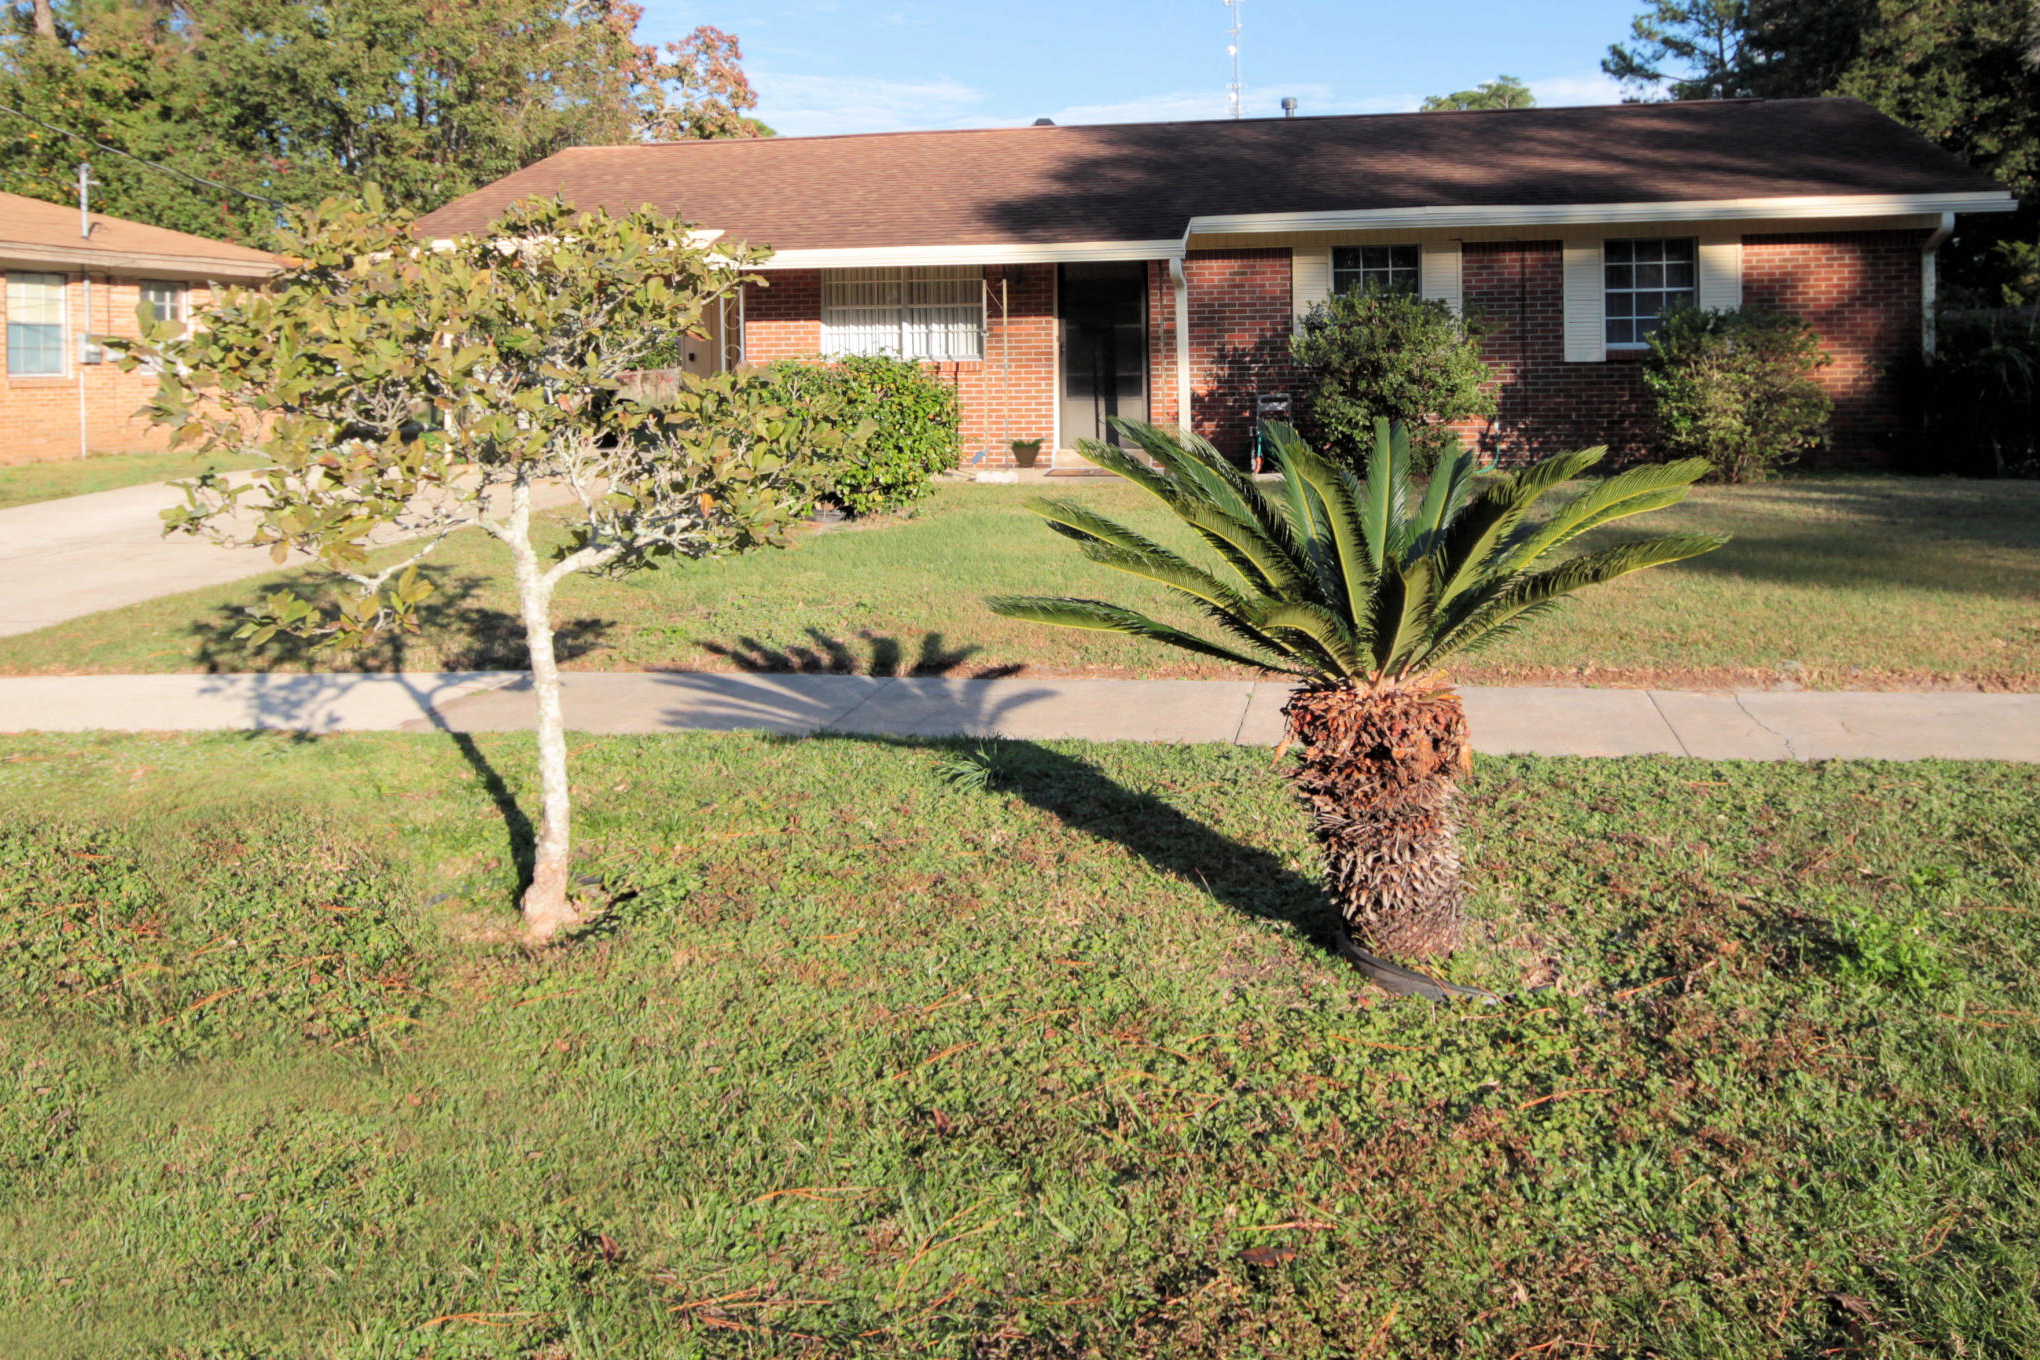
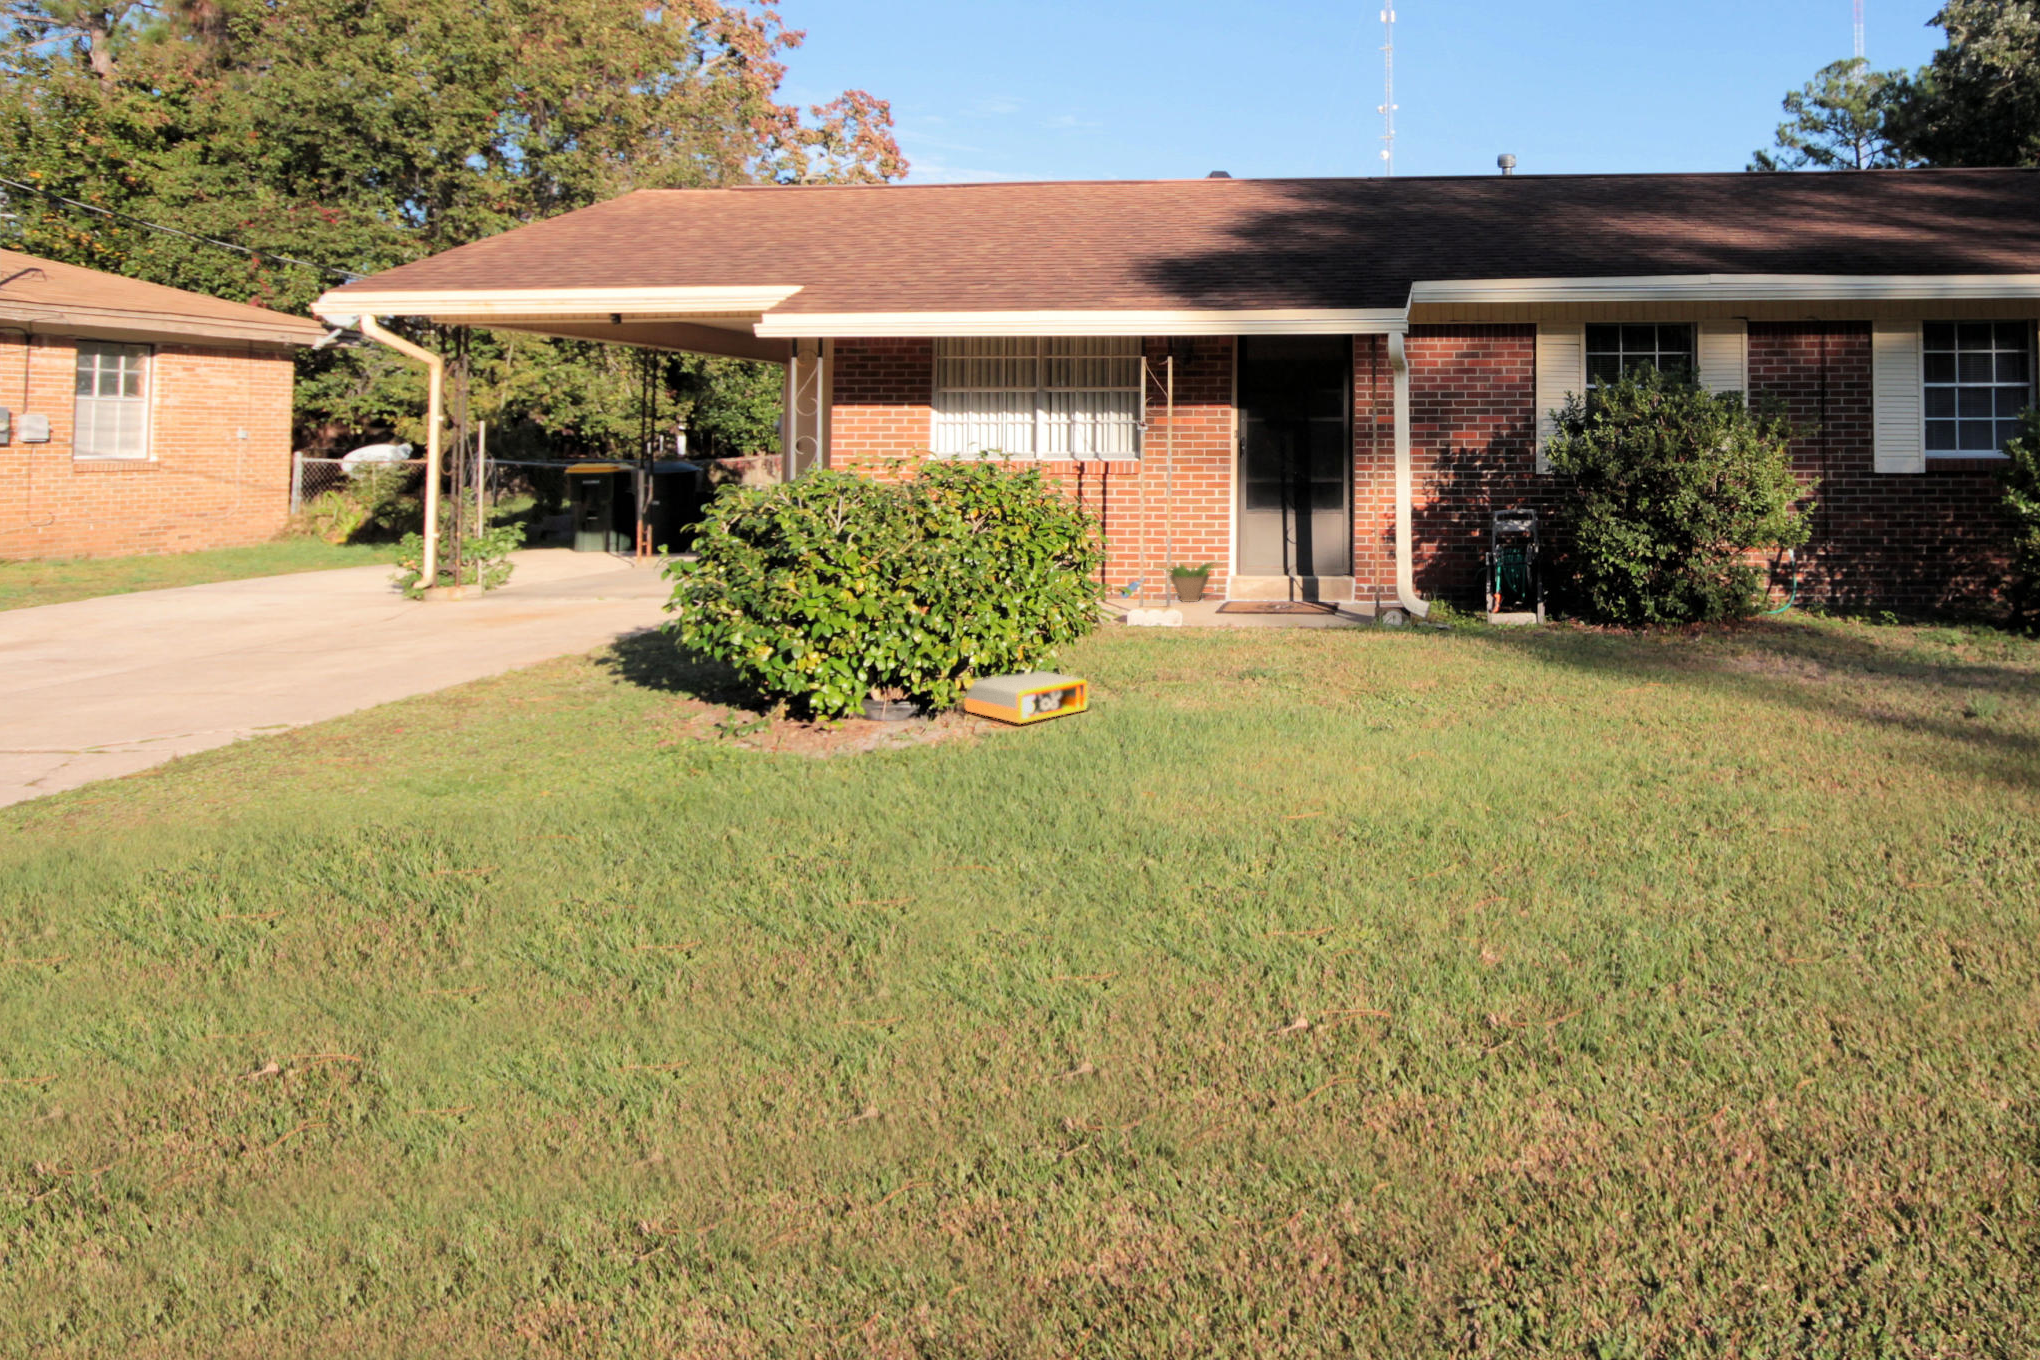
storage box: none [874,490,953,517] -> present [965,671,1088,723]

